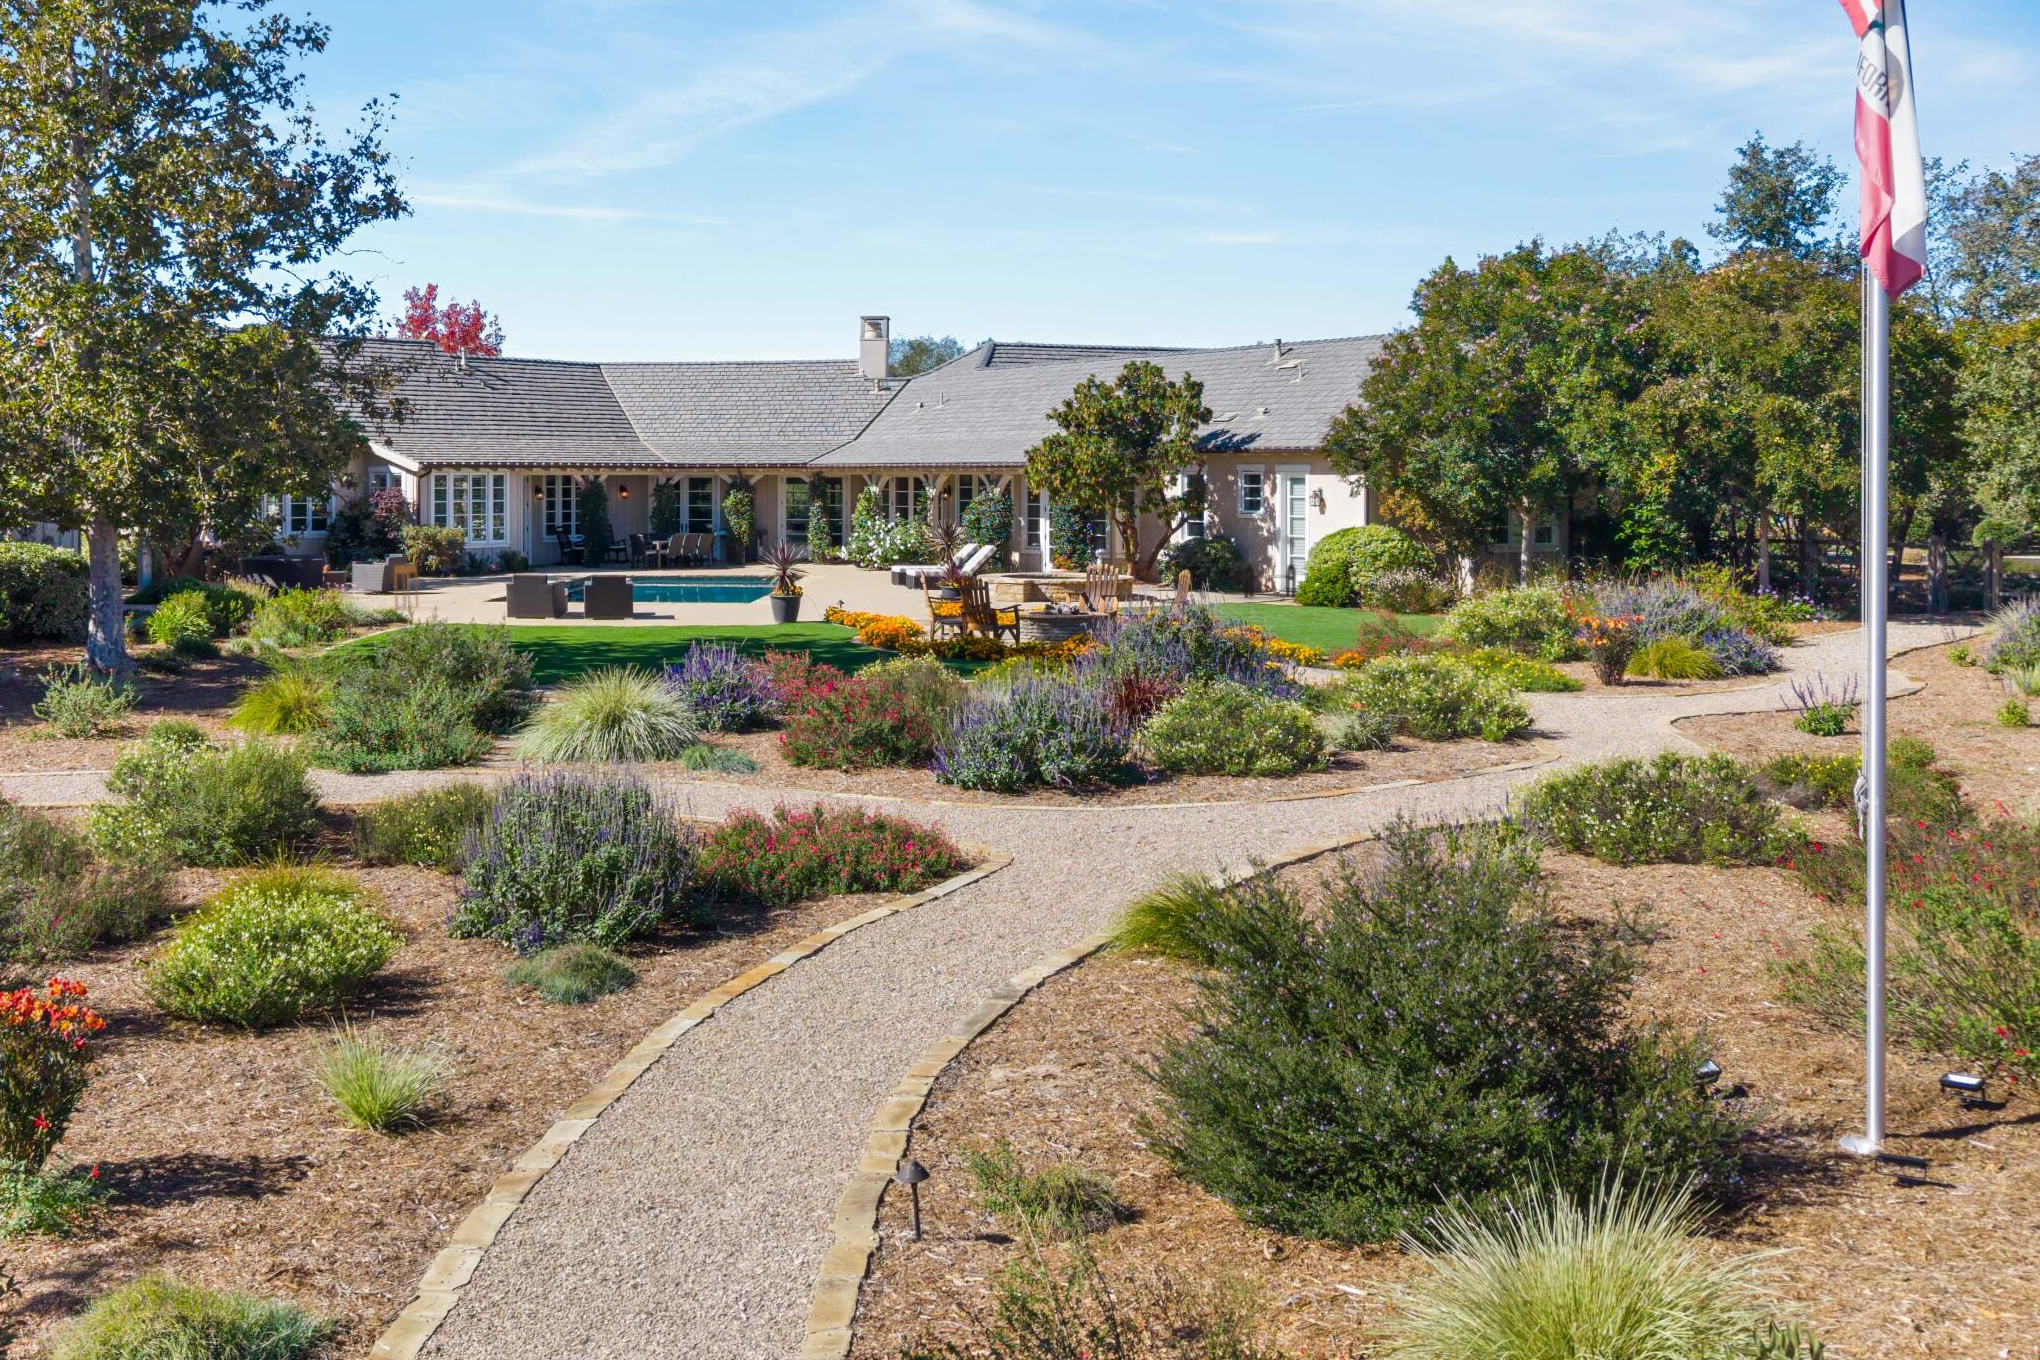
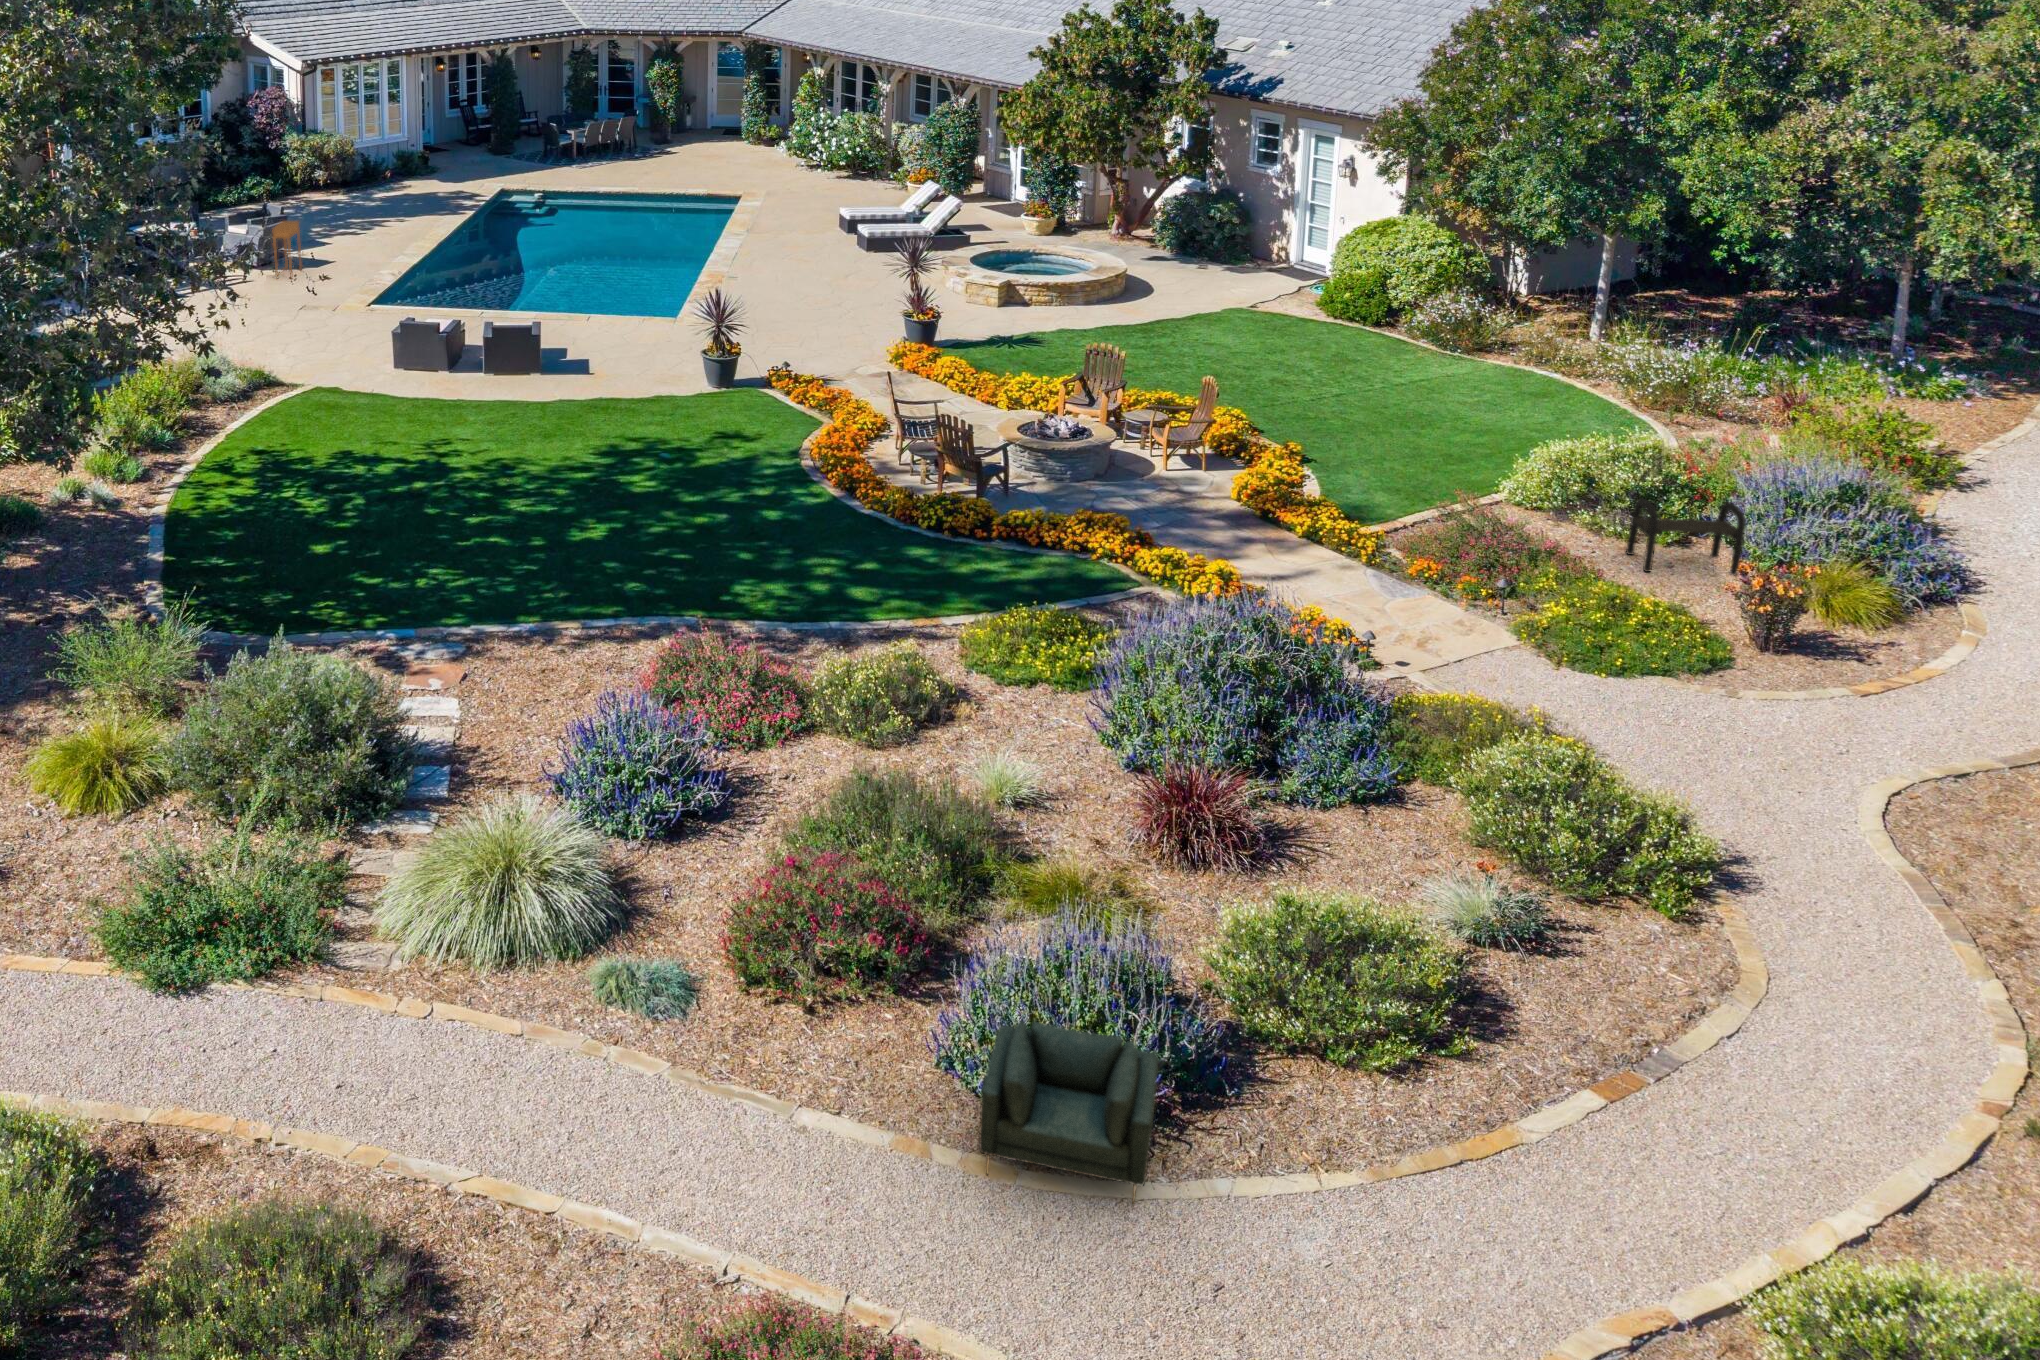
bench: present [1244,564,1296,598] -> present [1626,498,1746,576]
armchair: none [967,708,1100,812] -> present [979,1021,1158,1204]

